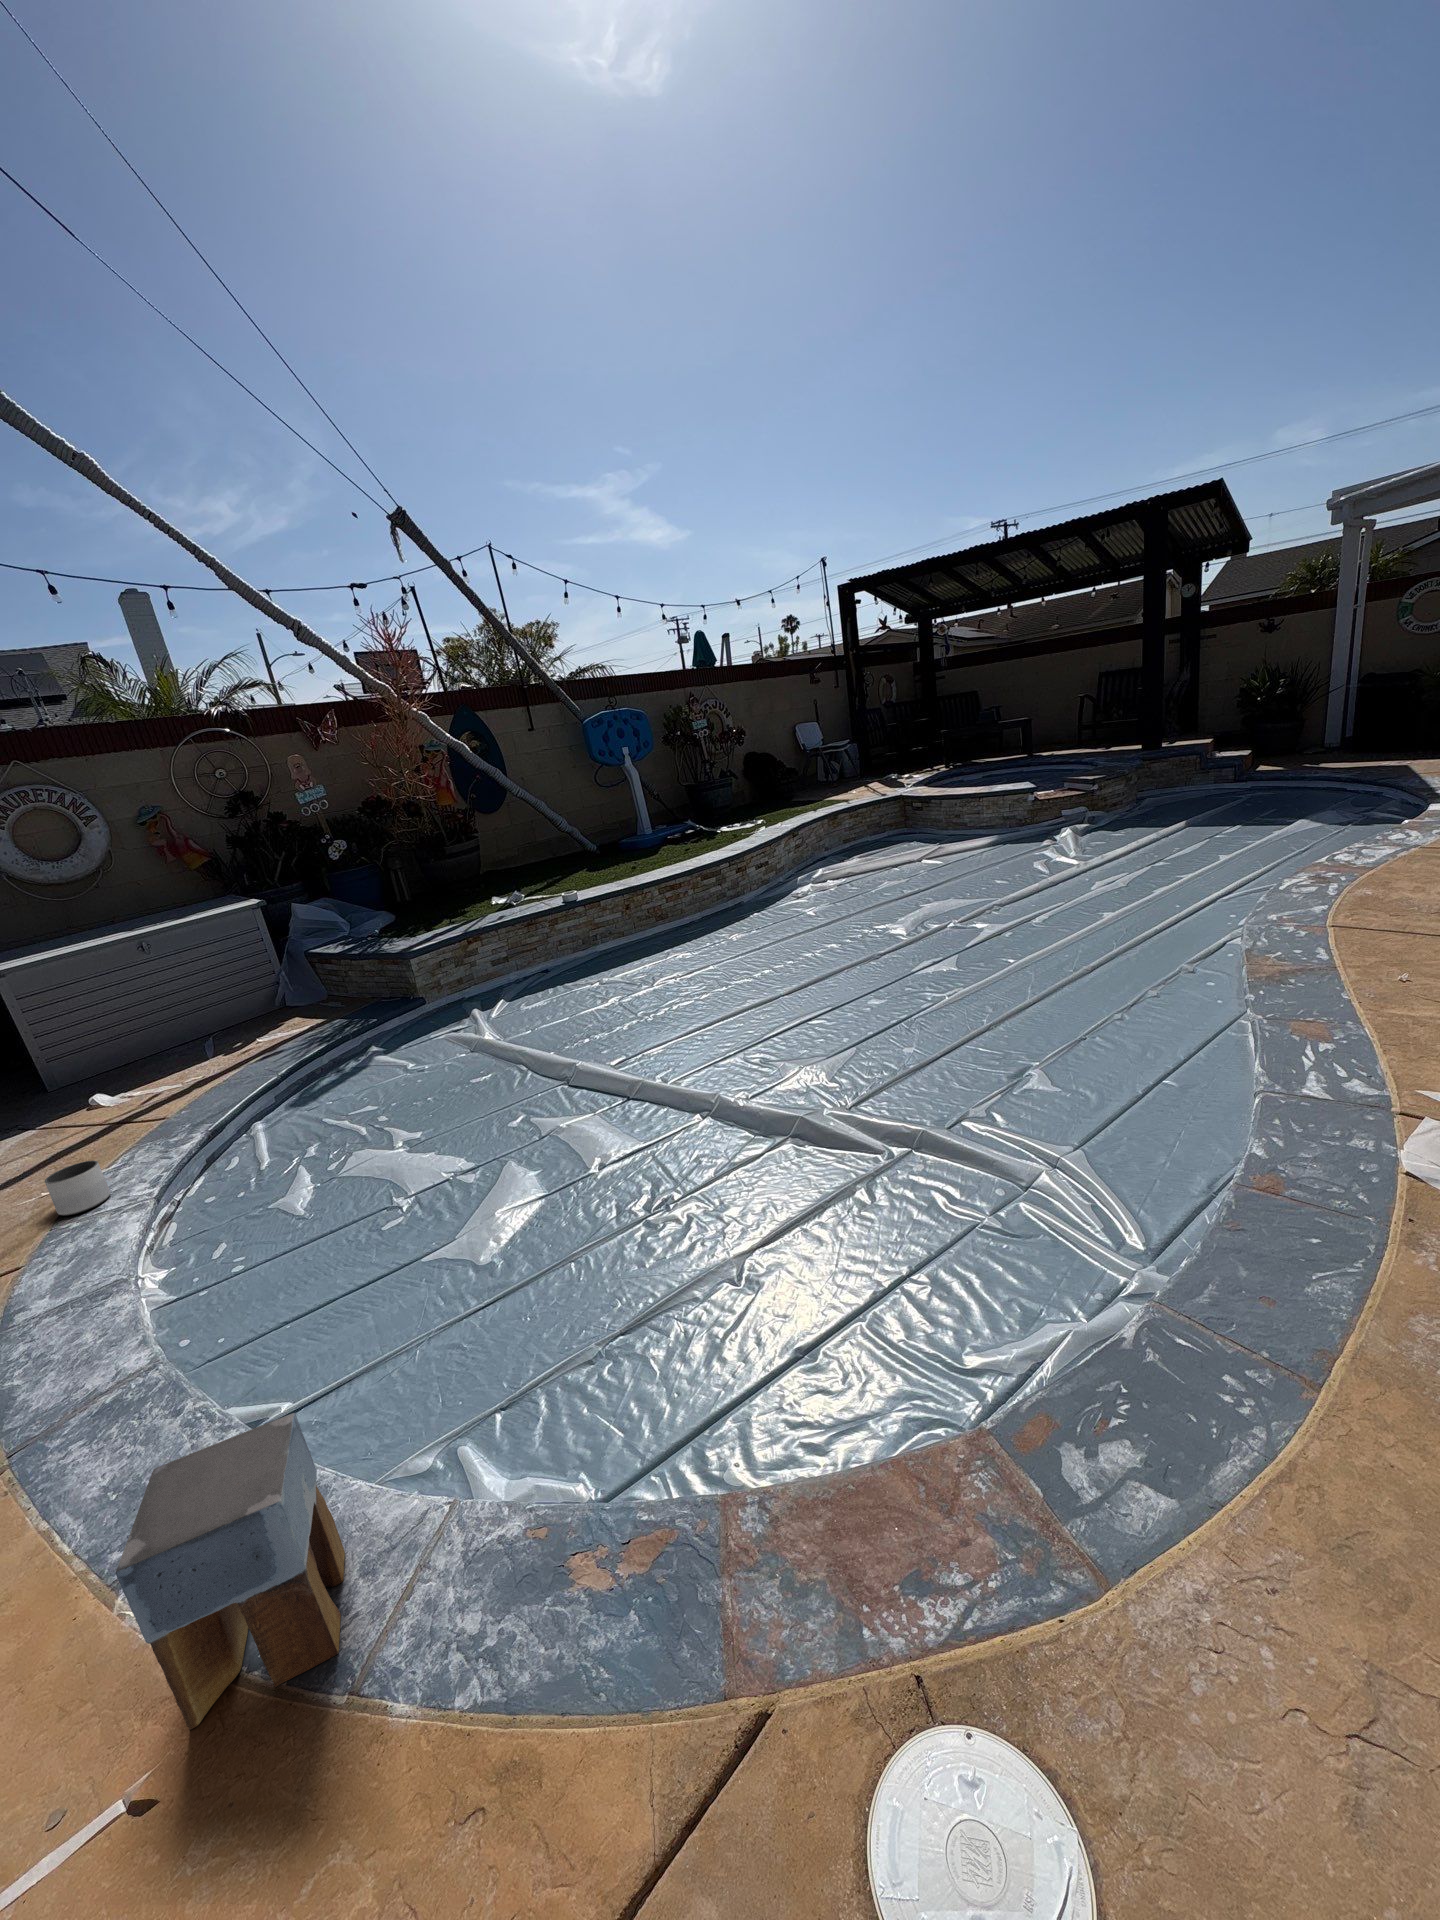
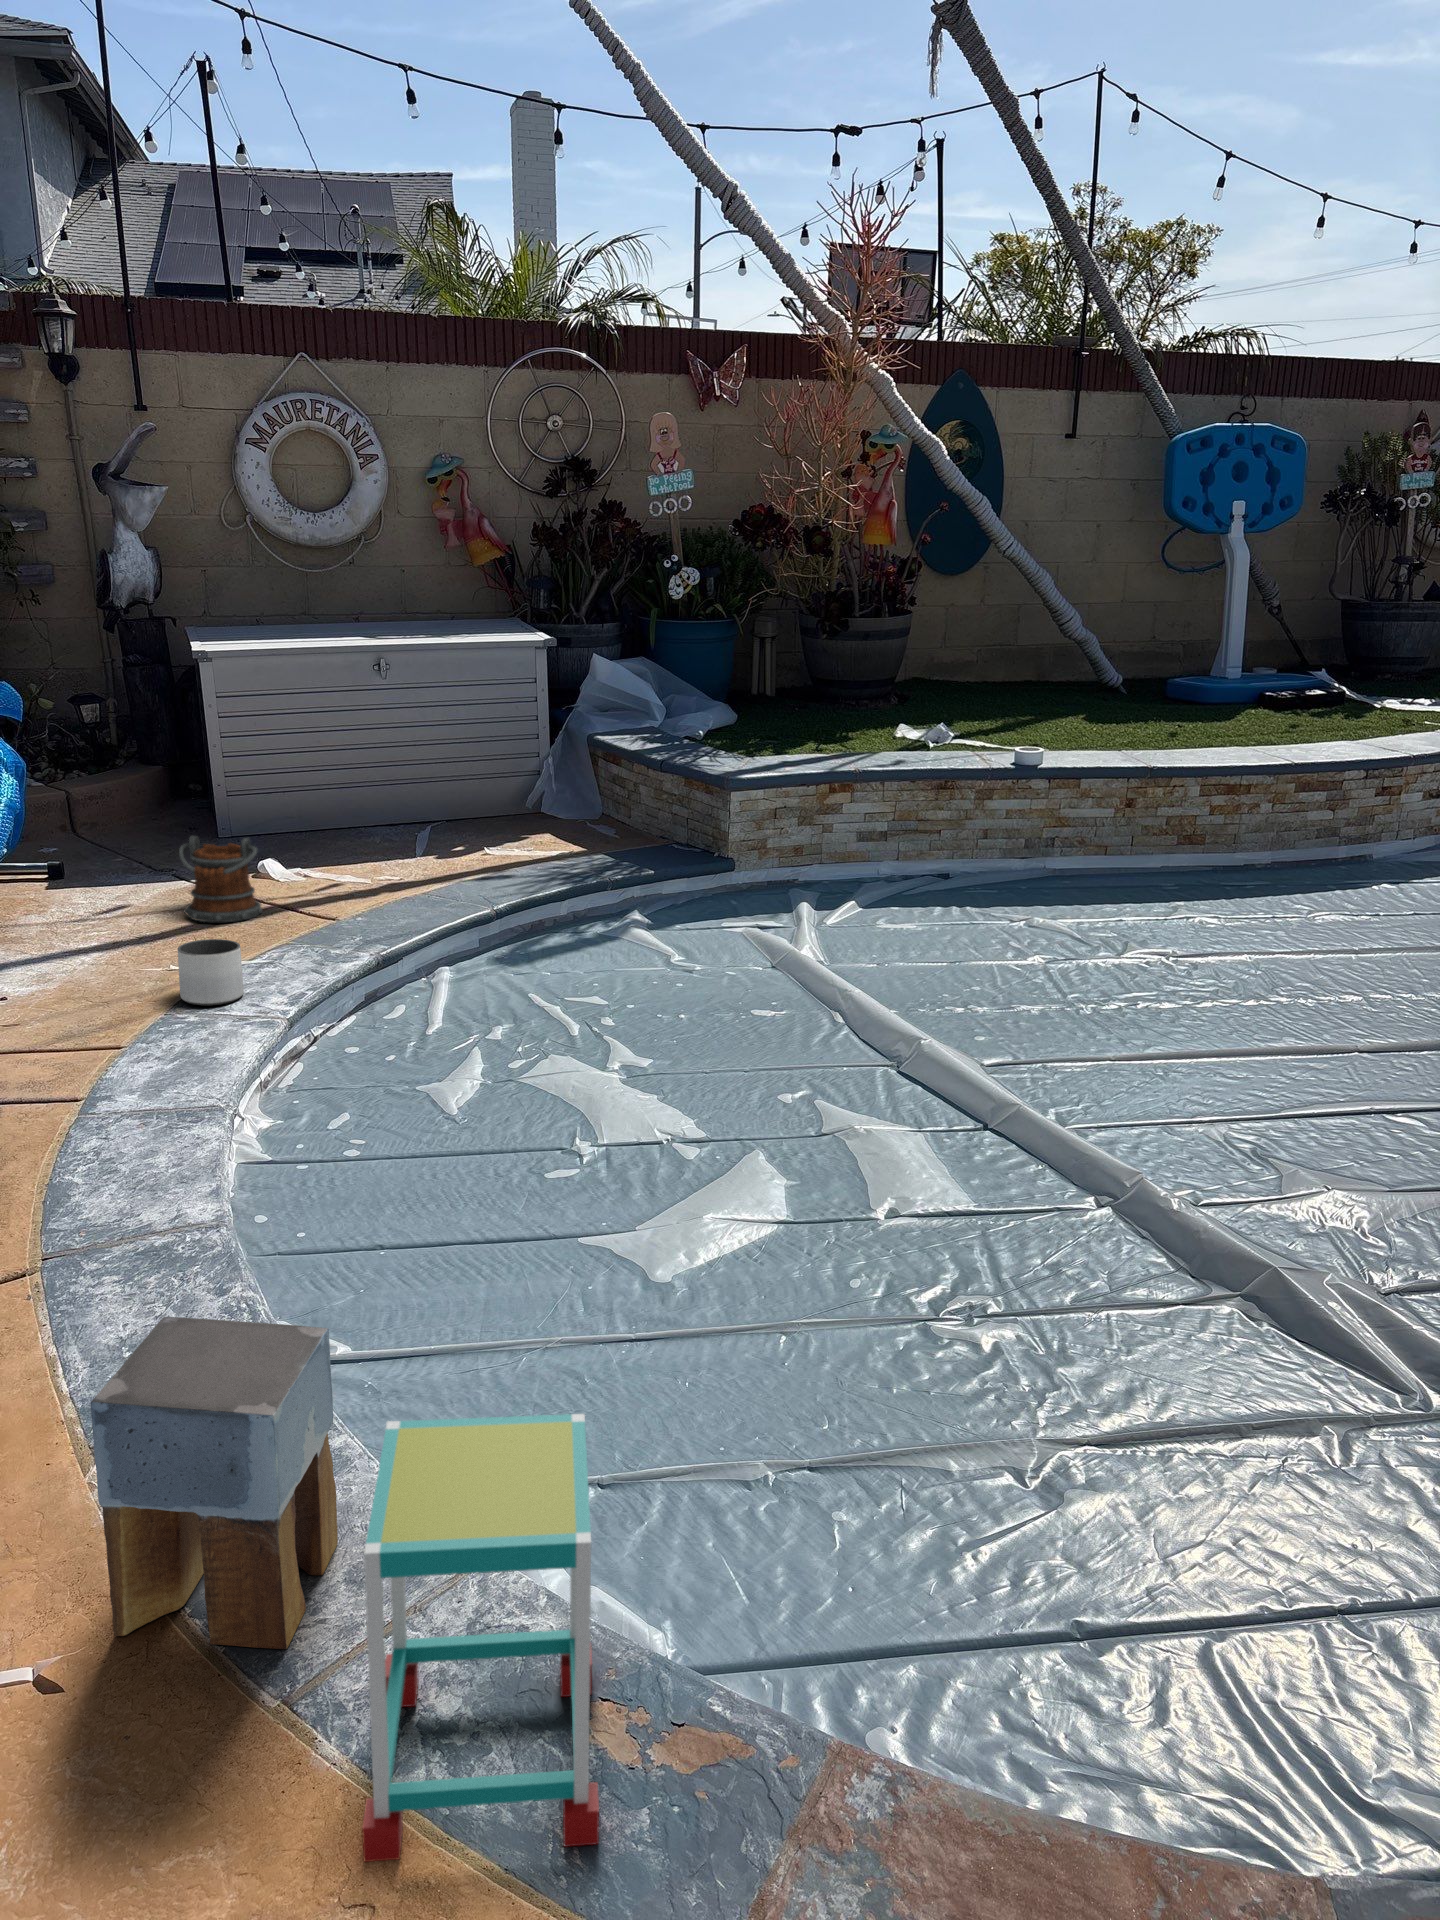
bucket: none [19,1086,104,1156] -> present [179,836,262,922]
side table: none [375,1385,615,1779] -> present [362,1414,599,1862]

